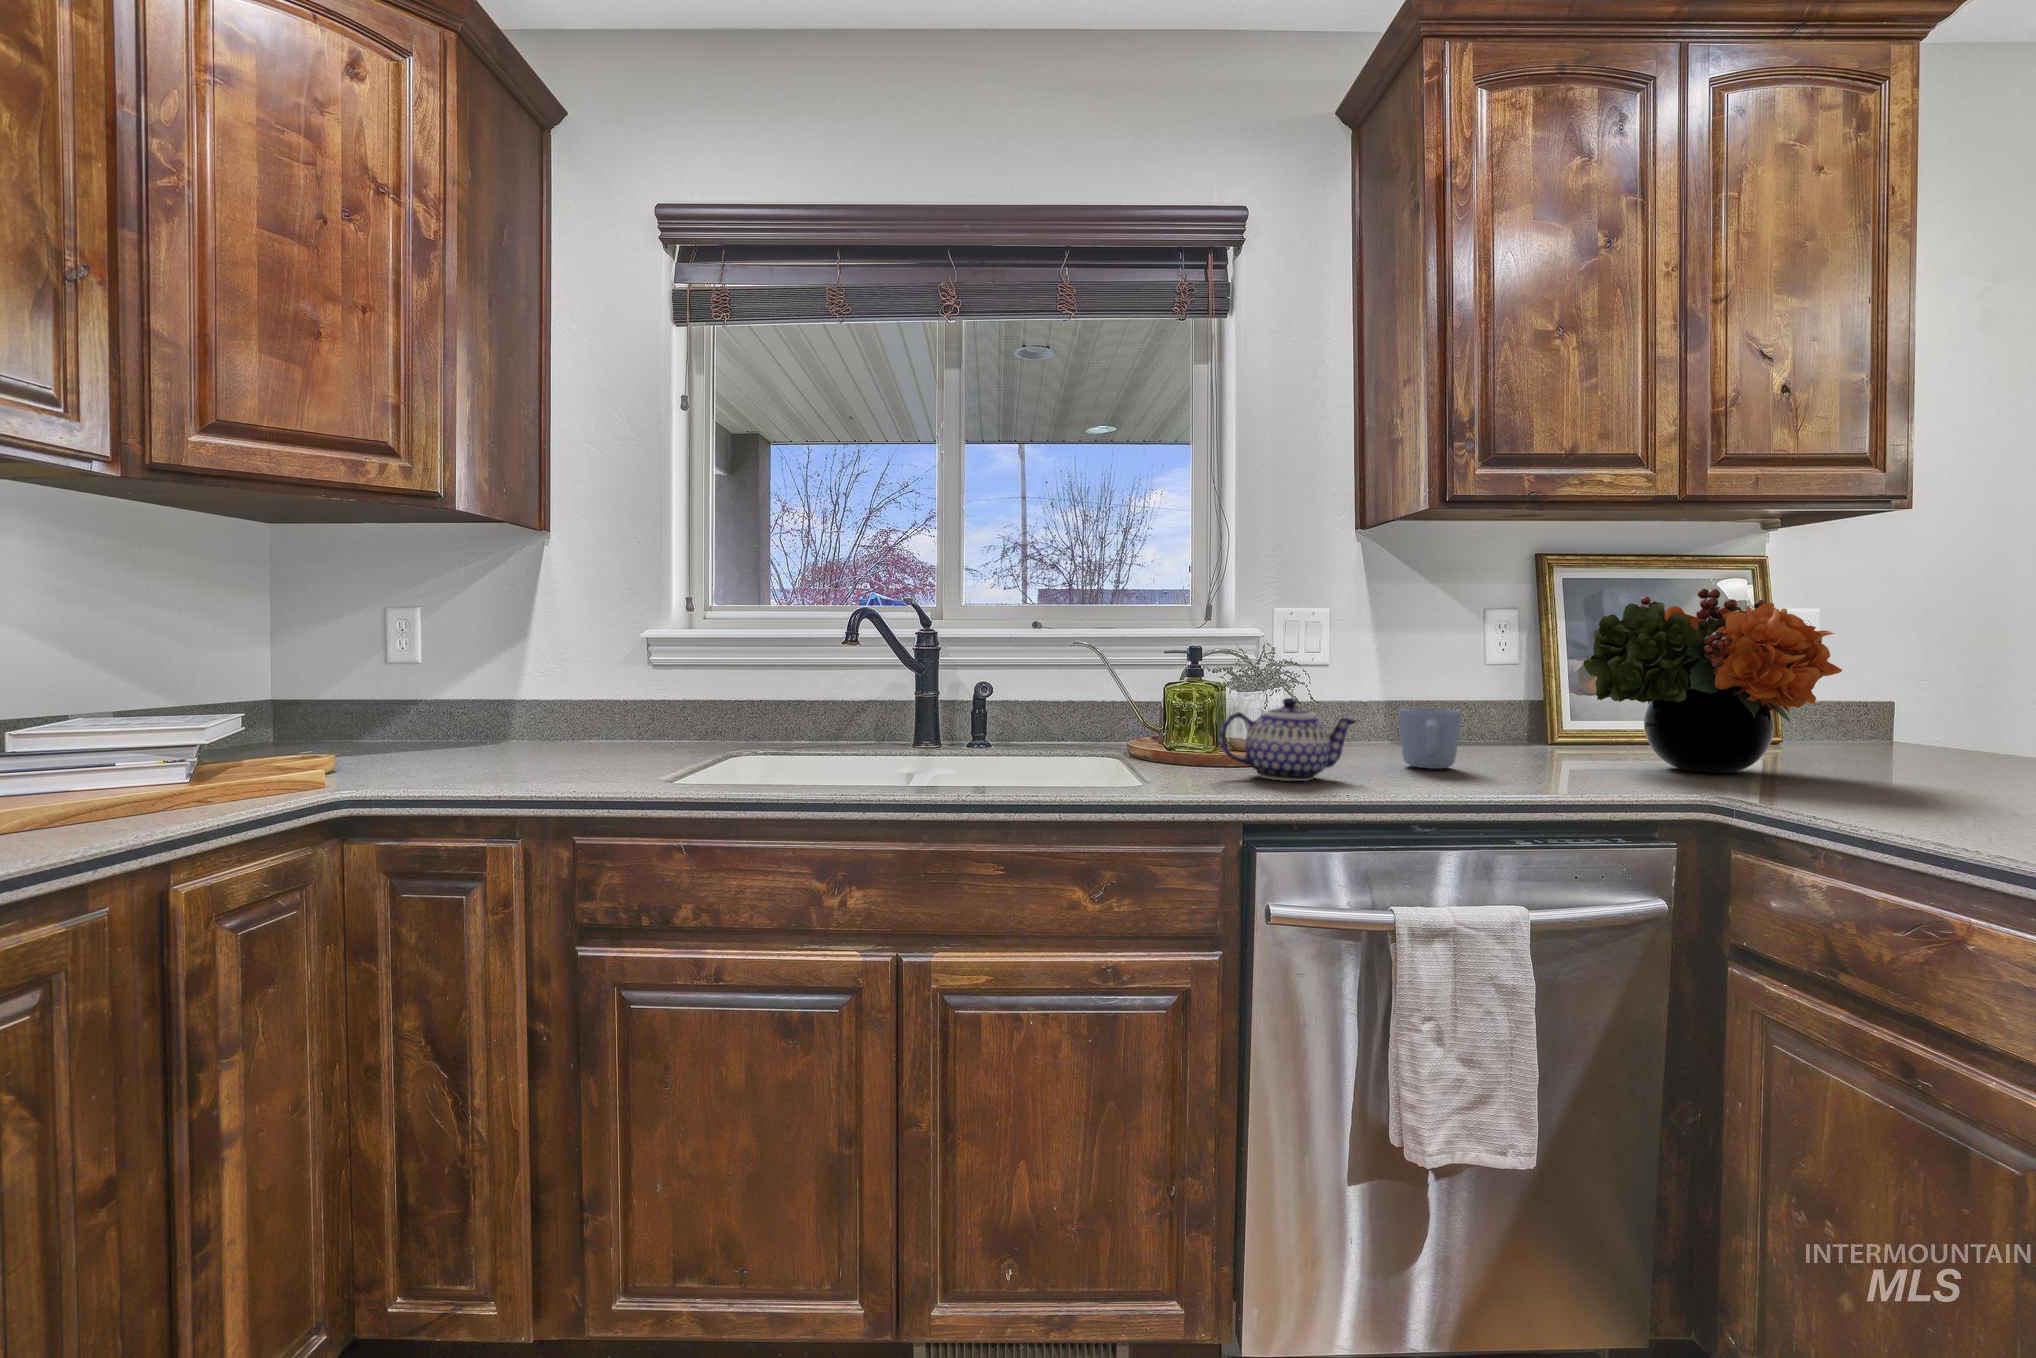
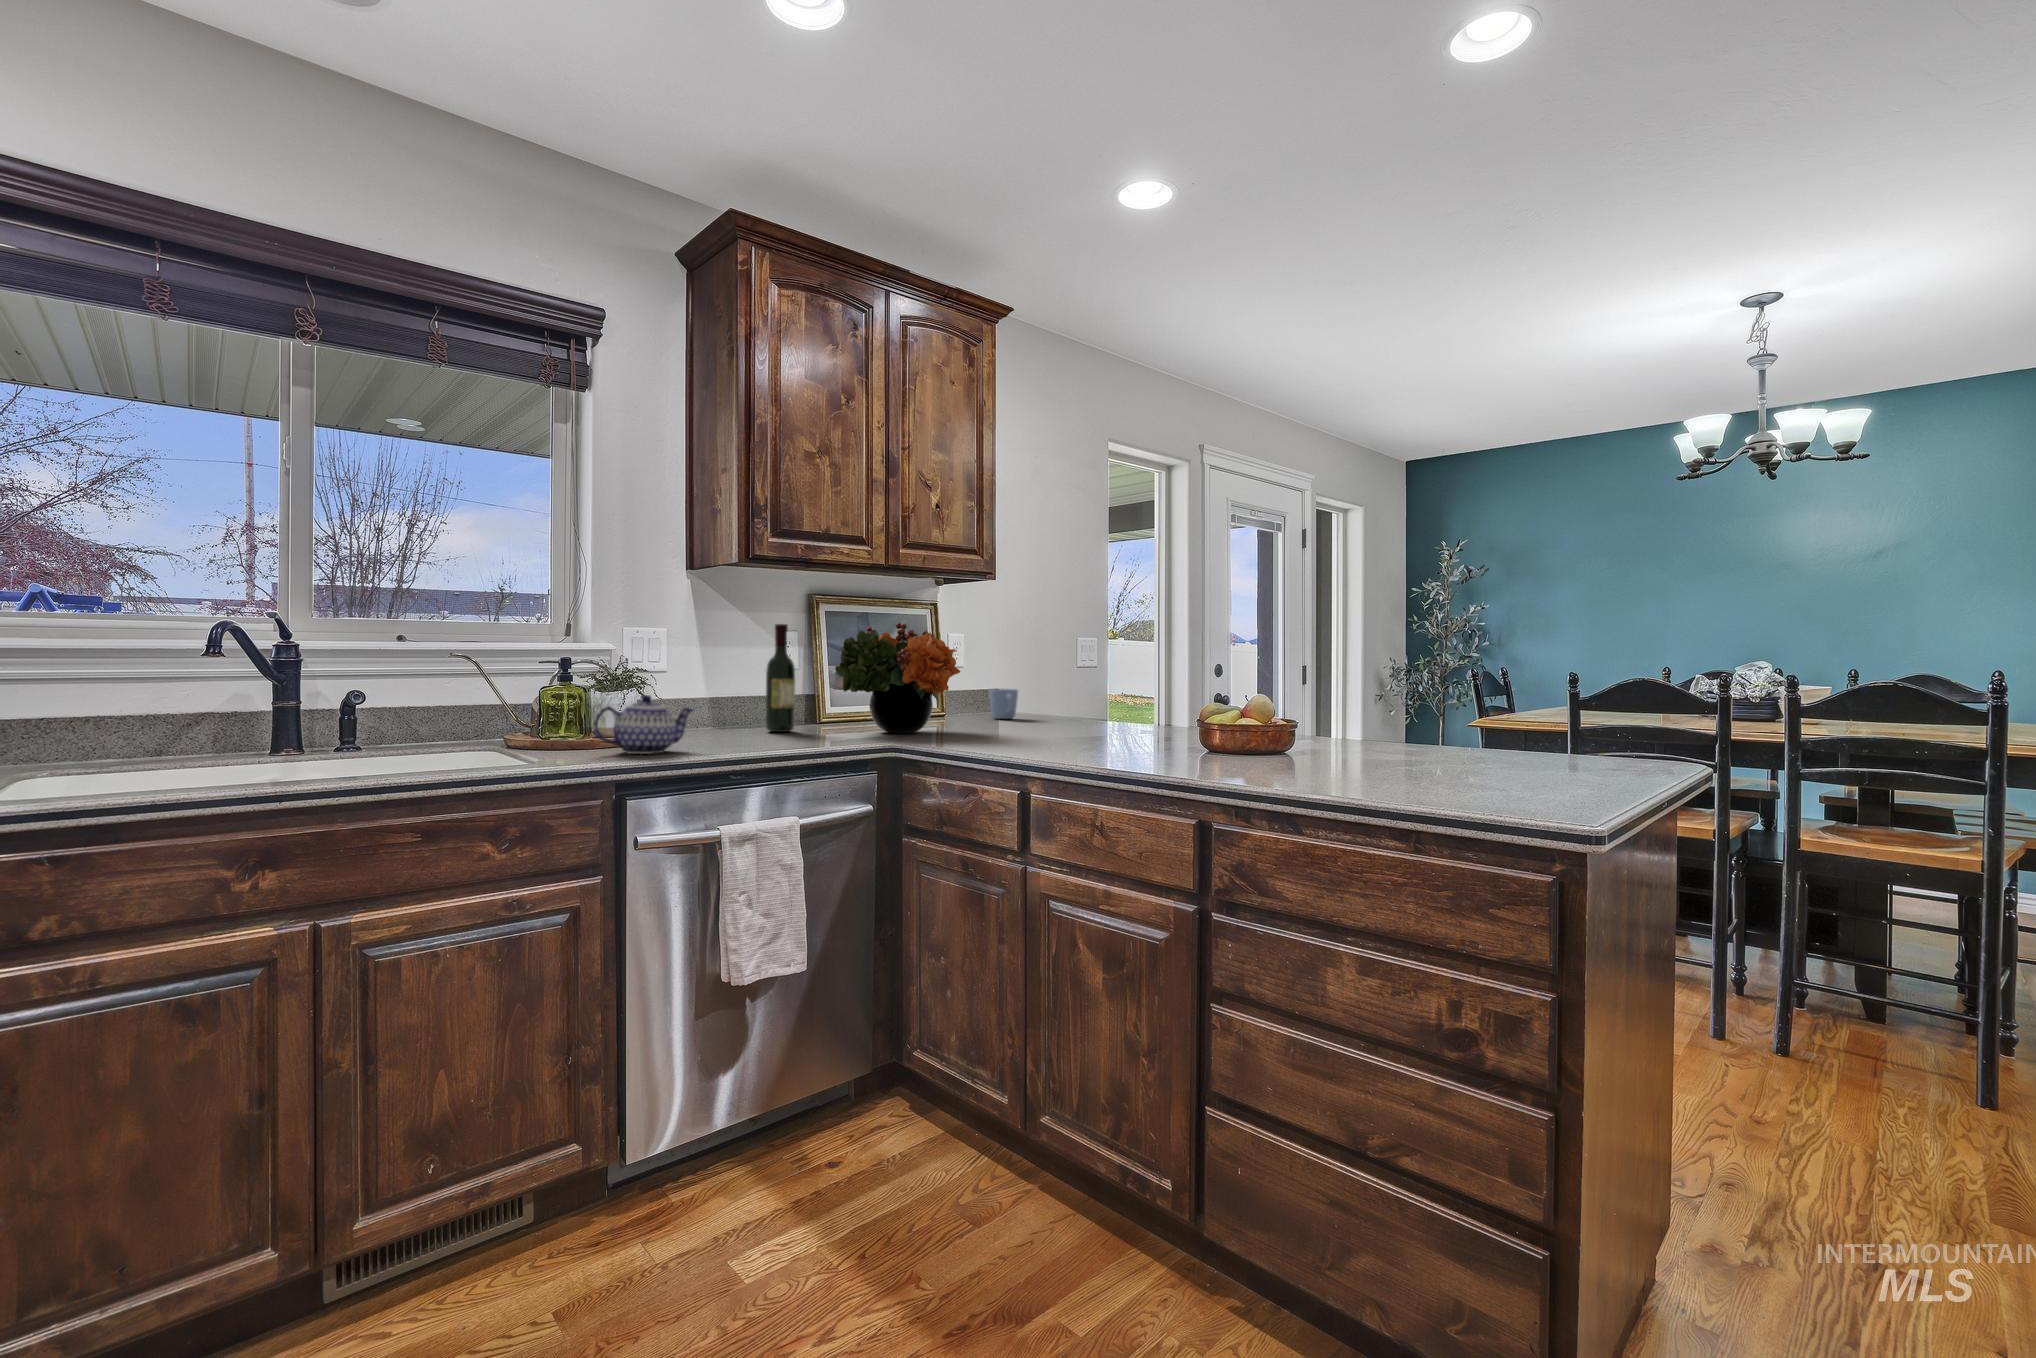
wine bottle: none [1464,598,1513,757] -> present [765,624,795,732]
mug: present [1399,708,1462,769] -> present [989,689,1018,719]

